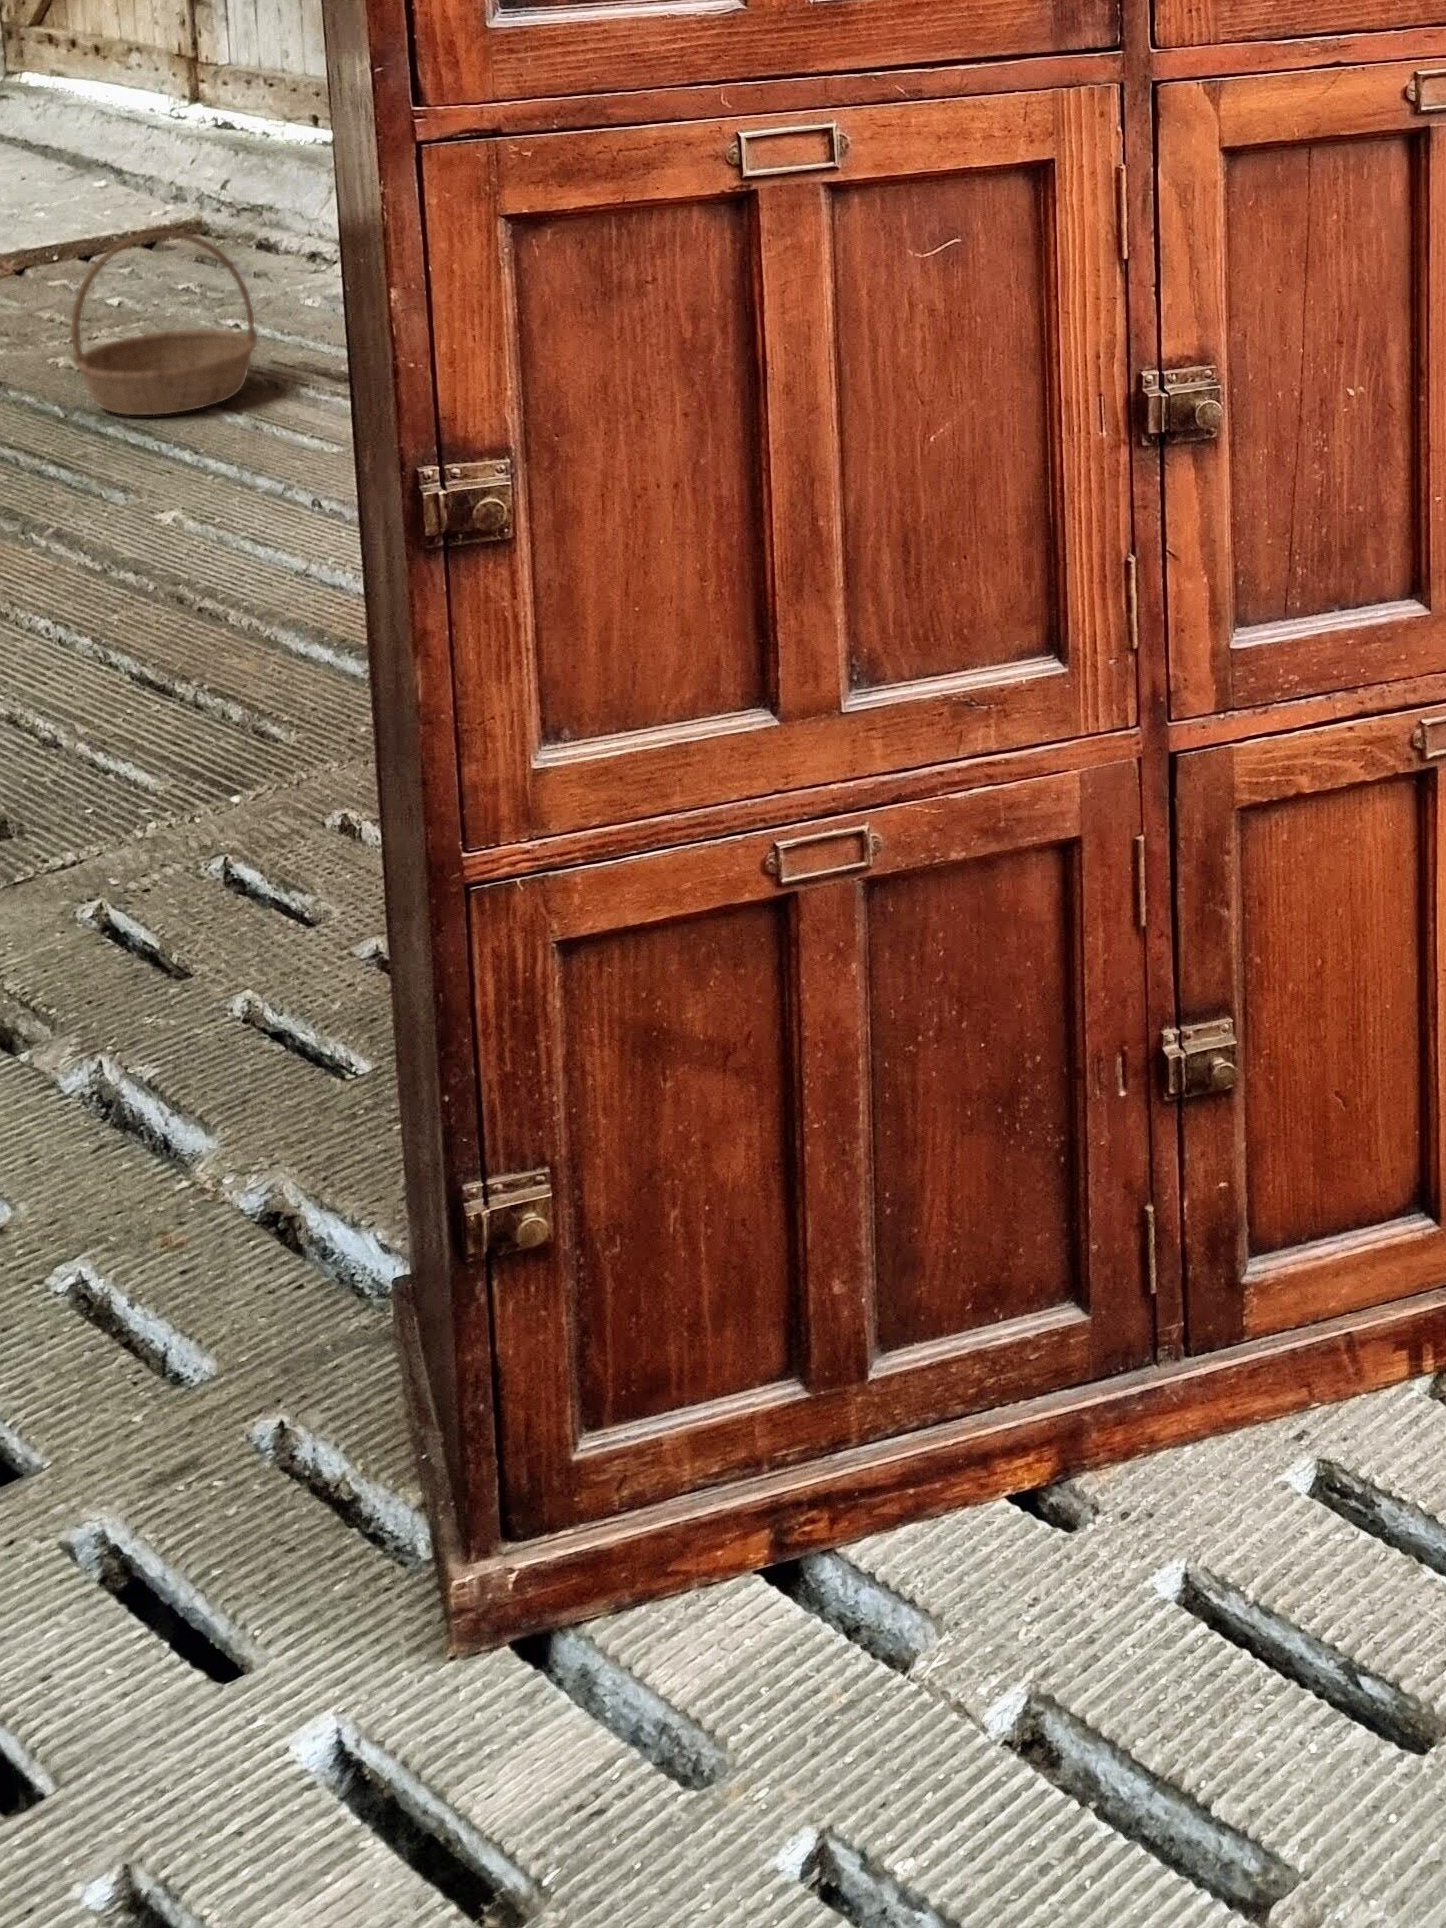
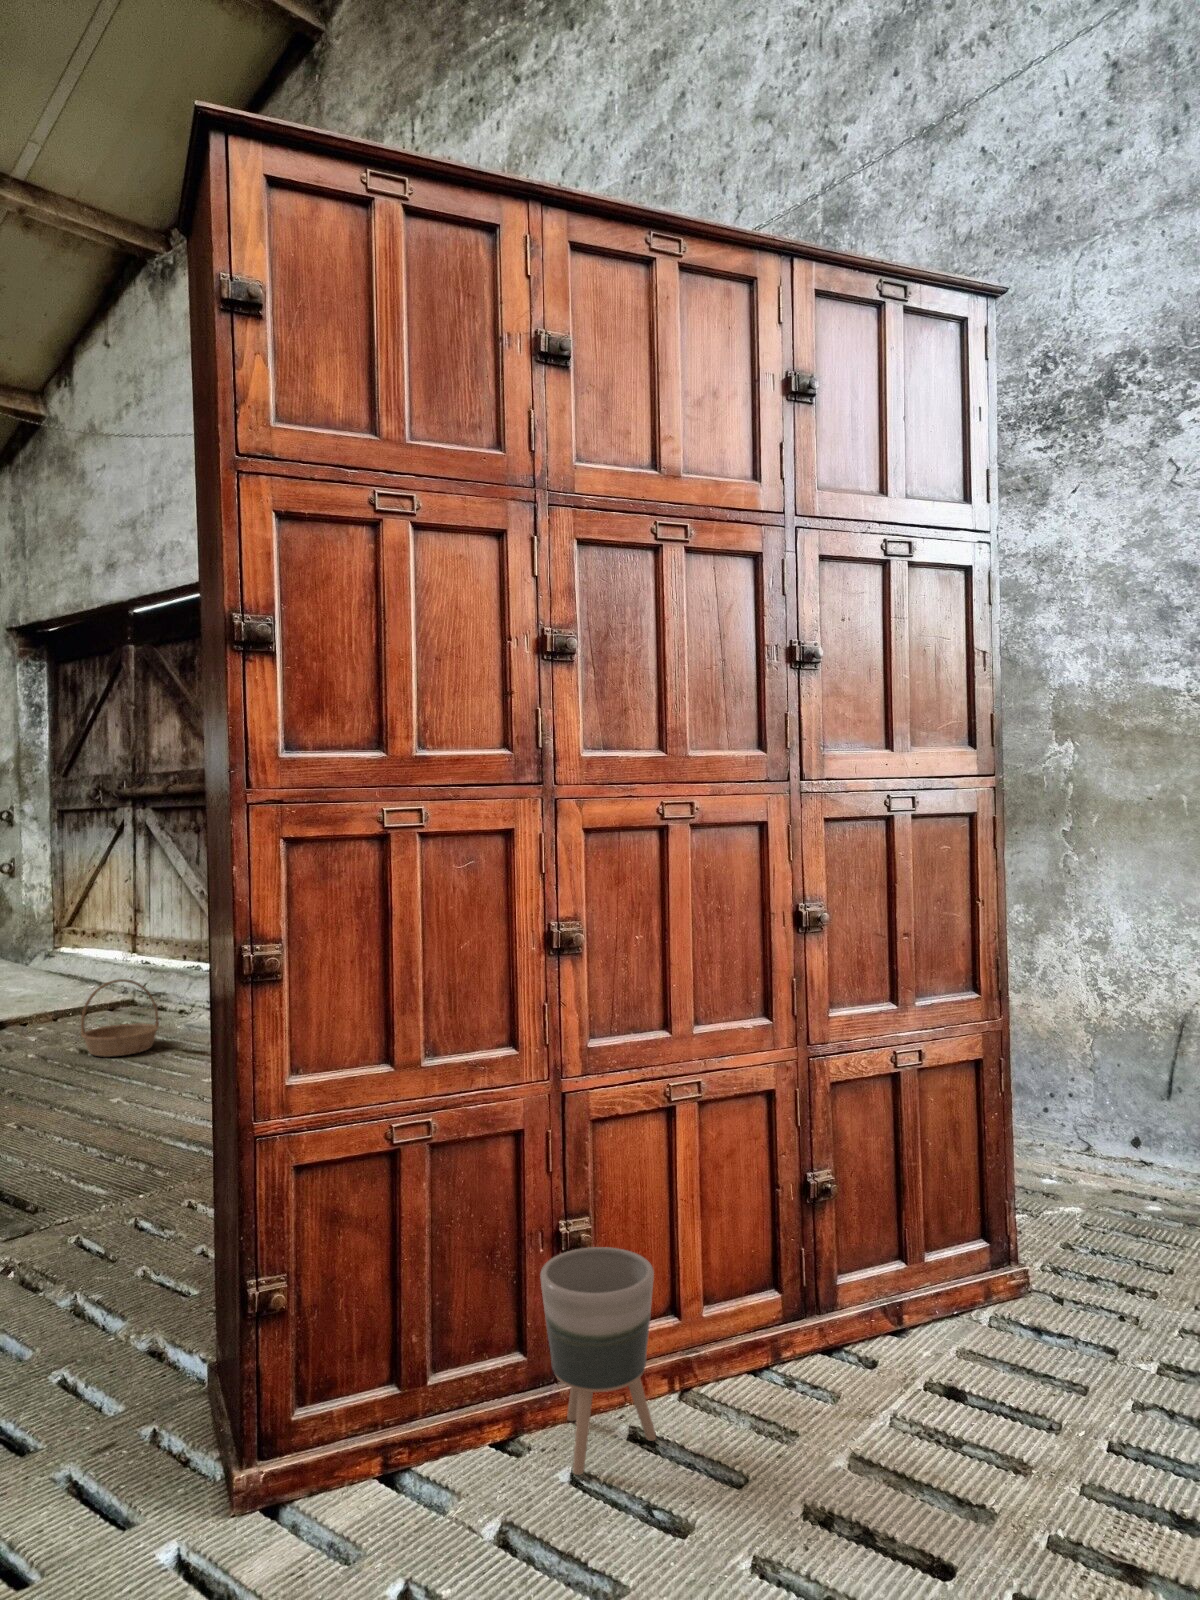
planter: none [1117,1090,1374,1586] -> present [540,1247,656,1475]

